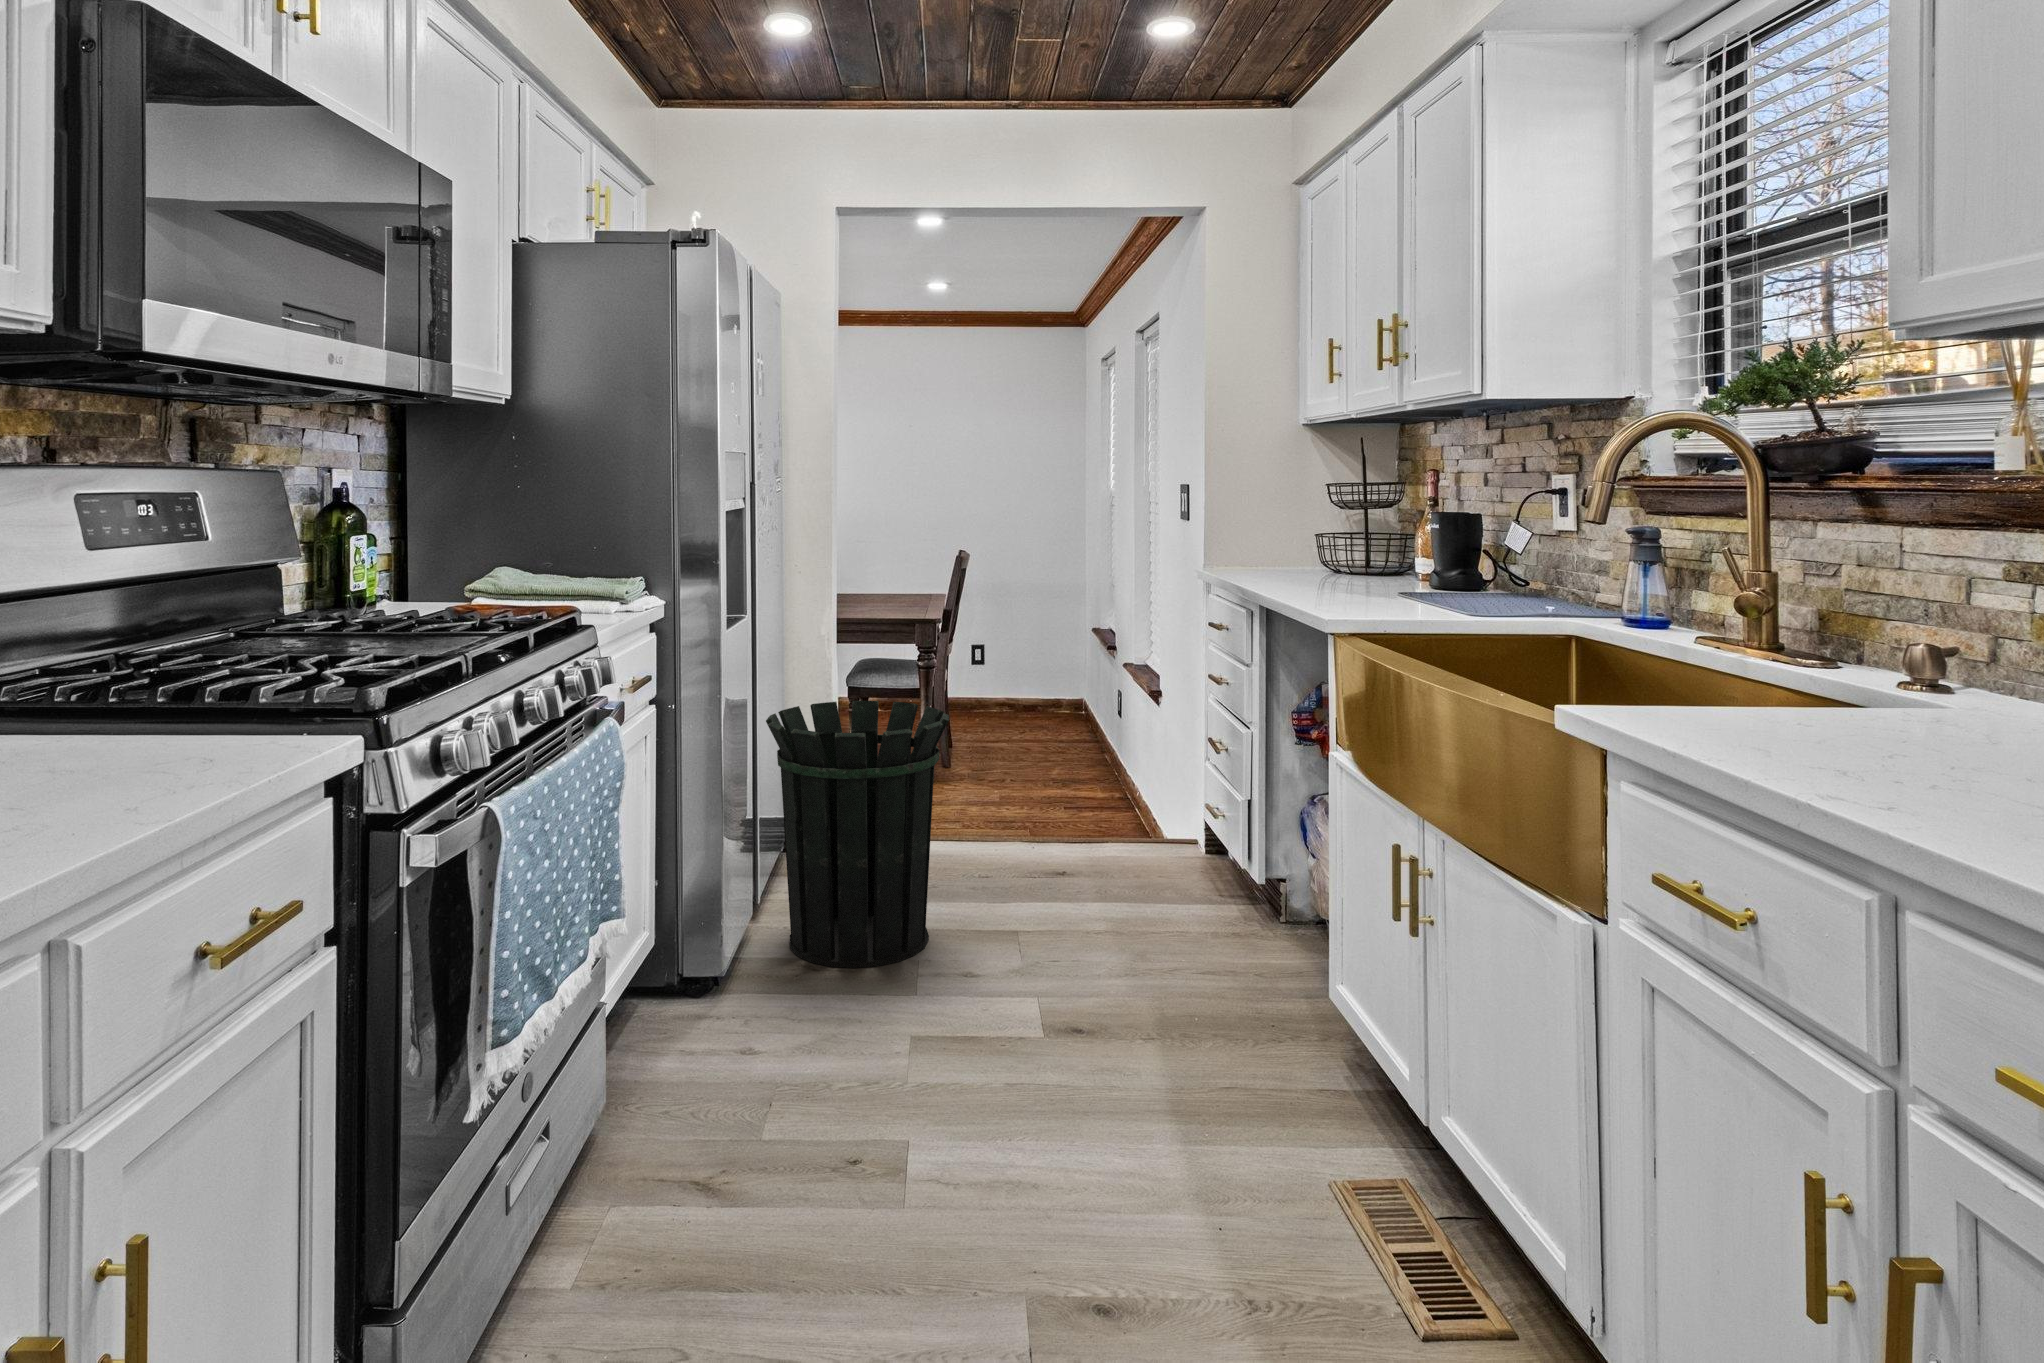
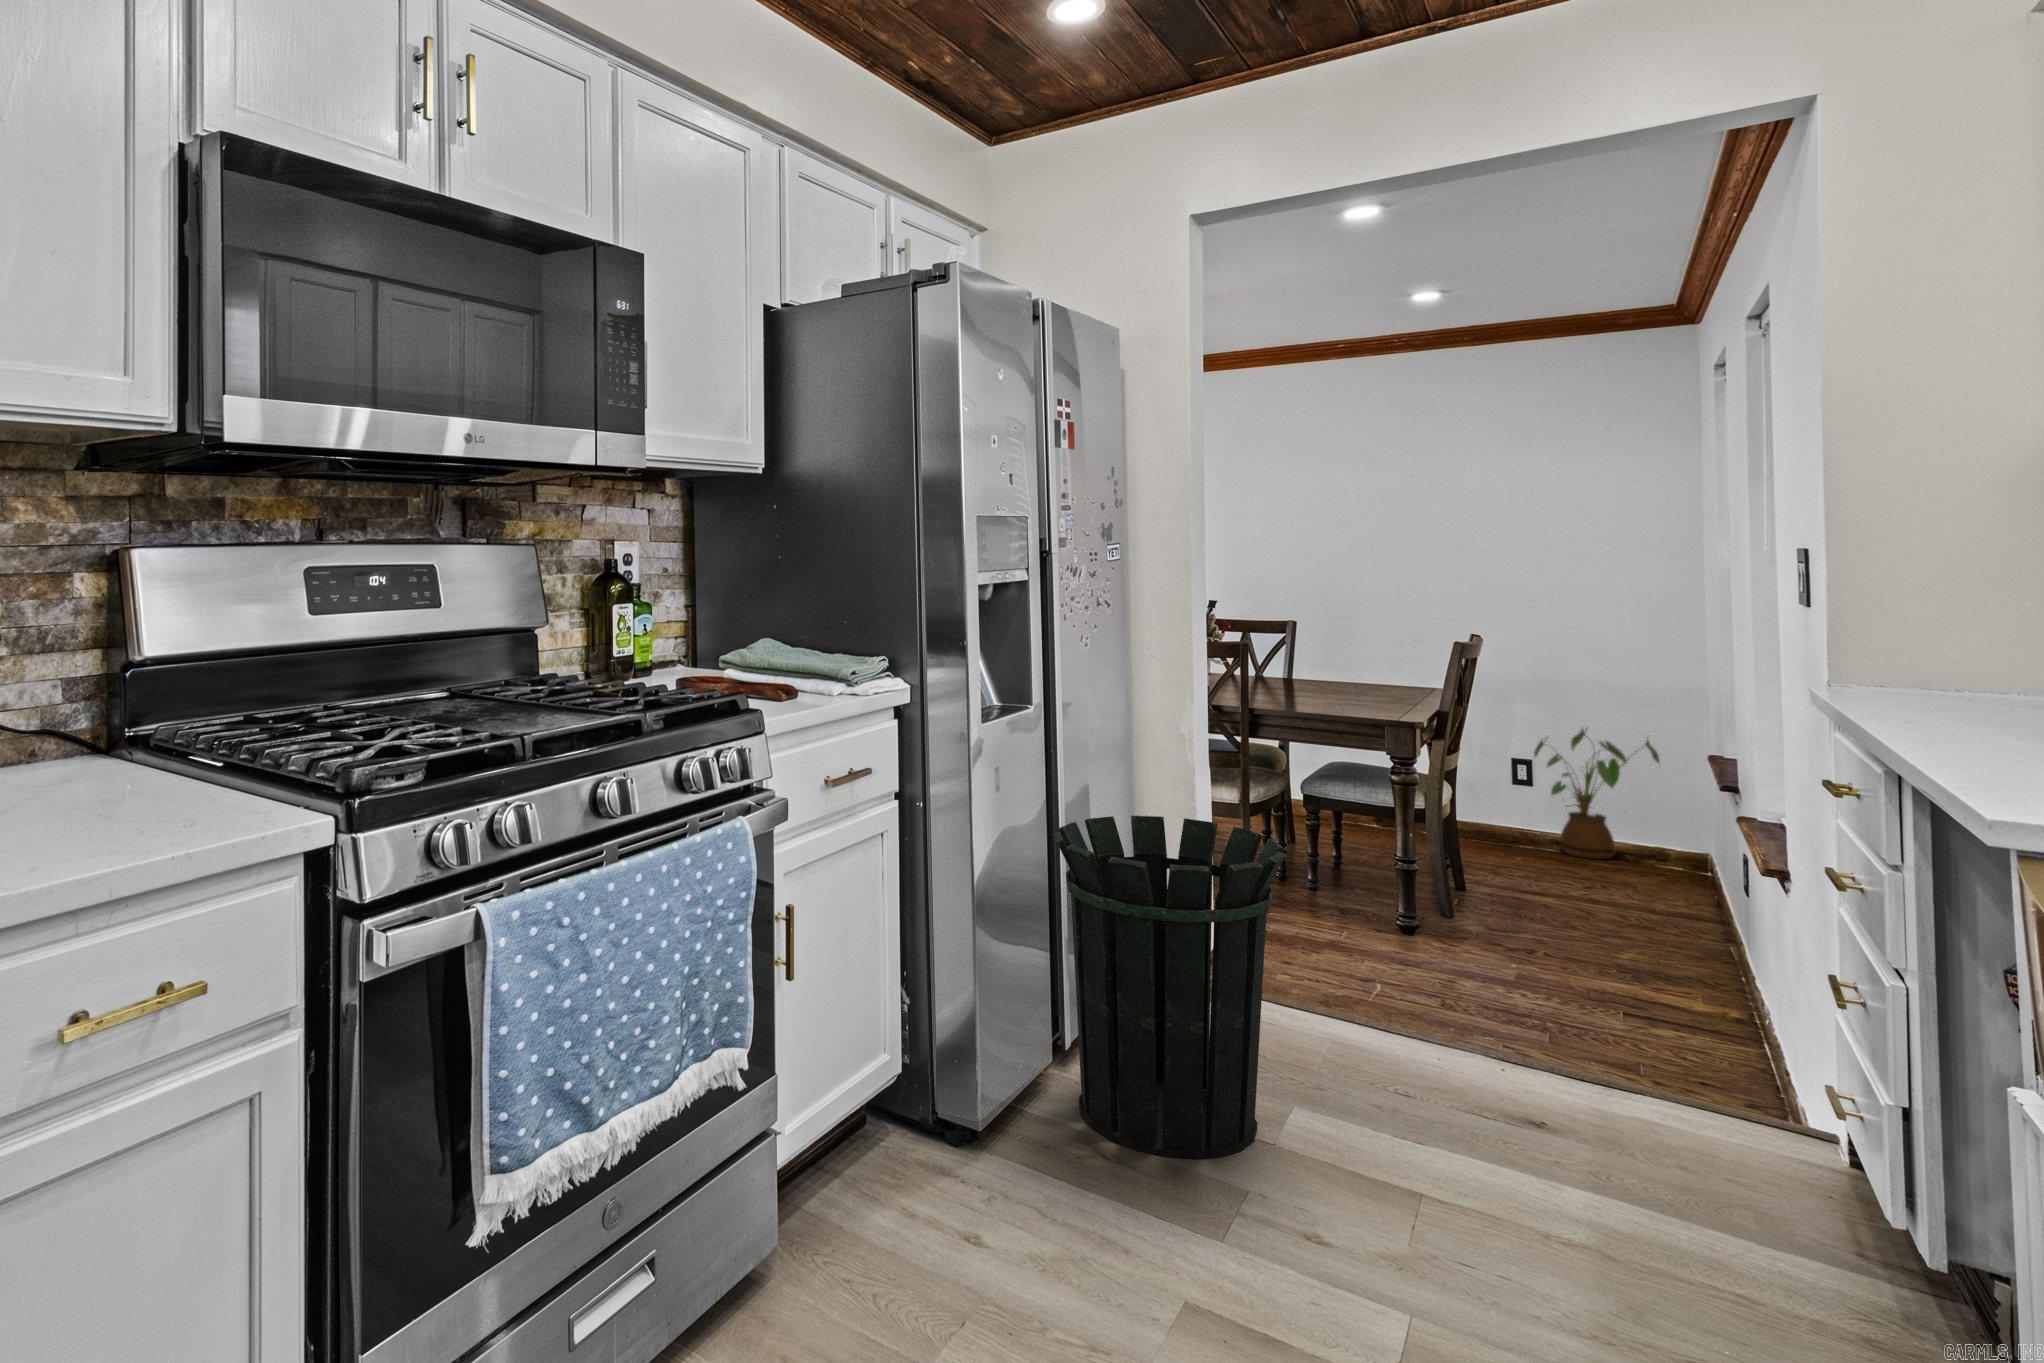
house plant: none [979,617,1058,715] -> present [1534,727,1659,859]

